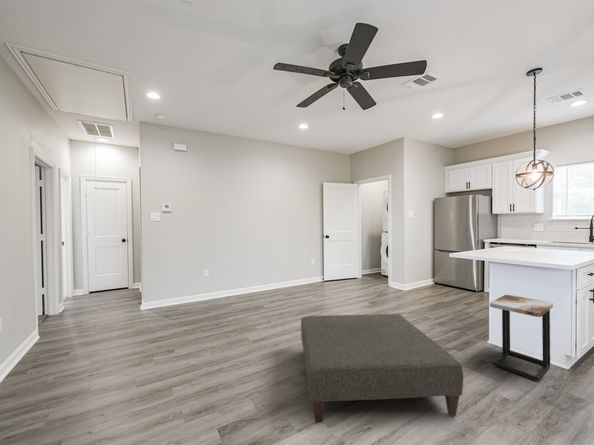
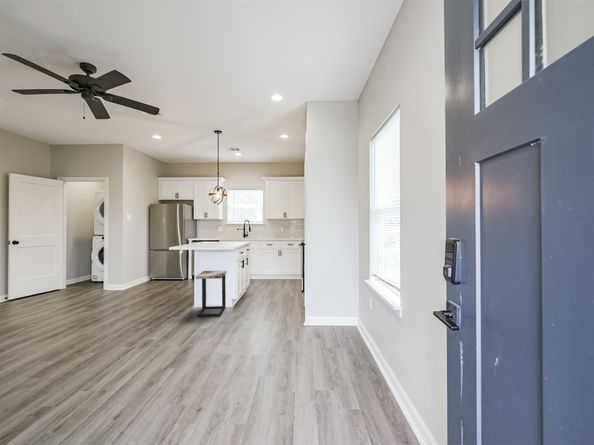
ottoman: present [301,314,463,423] -> none [16,299,184,396]

